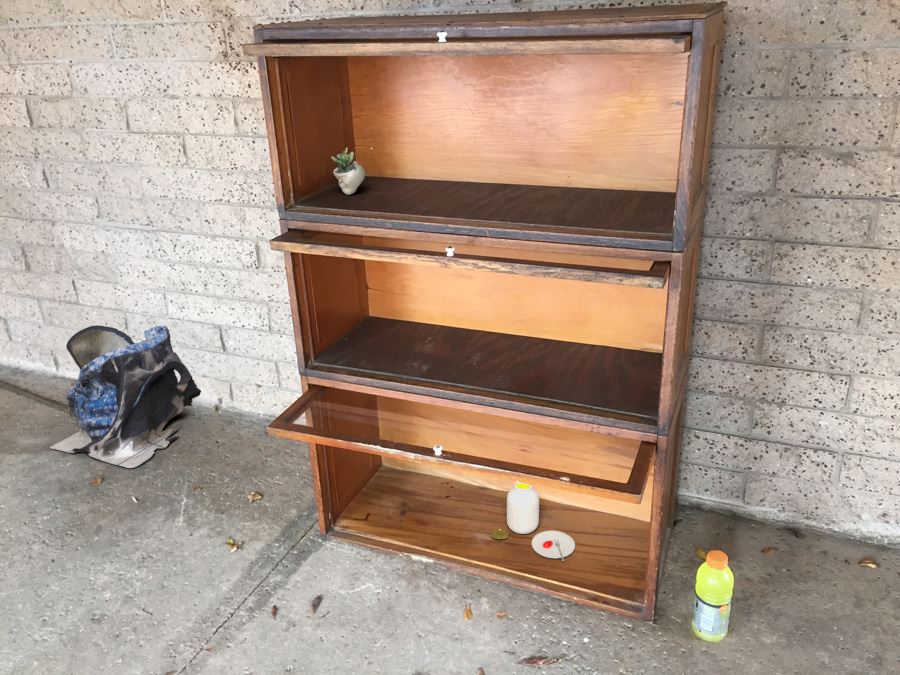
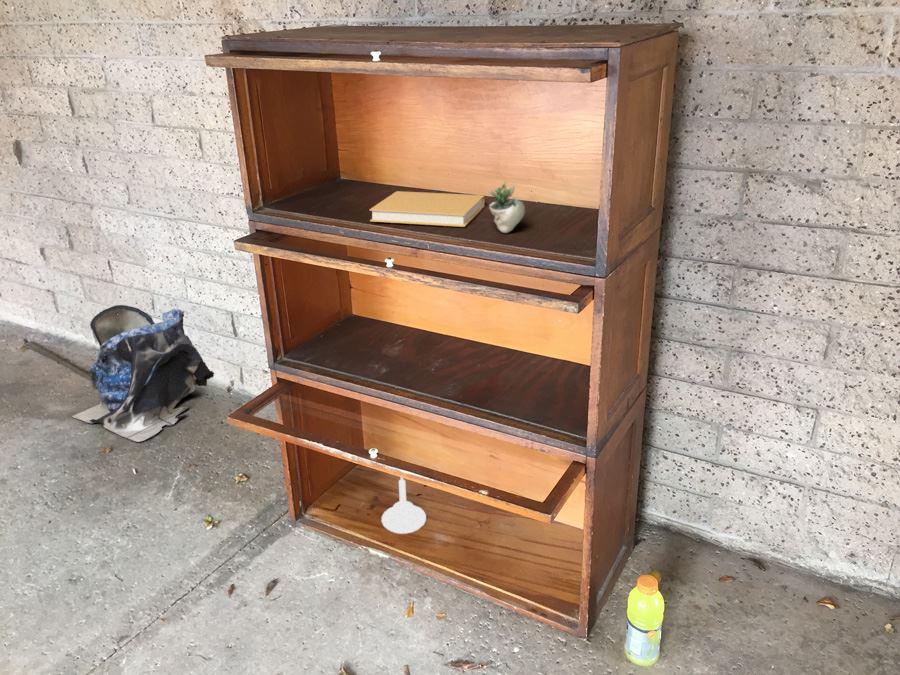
succulent plant: present [332,148,372,195] -> present [489,181,539,233]
book: none [416,182,522,212] -> present [370,191,484,227]
candle holder: none [416,474,462,537] -> present [382,477,426,534]
jar: present [491,481,575,561] -> none [450,486,528,570]

